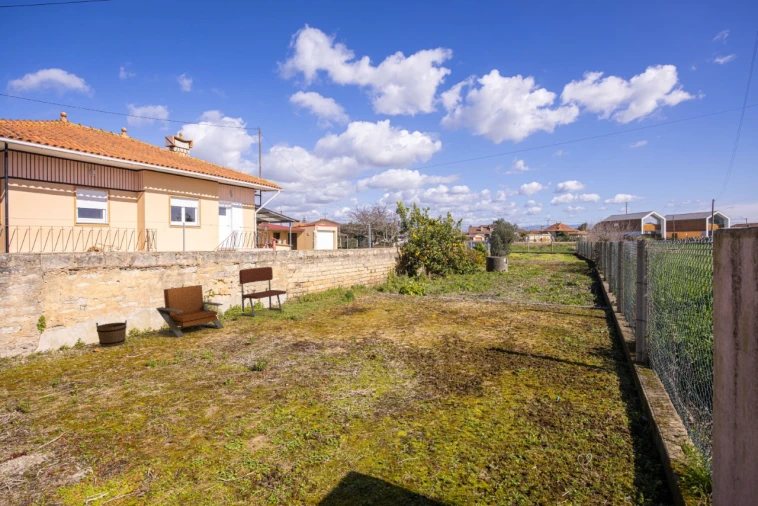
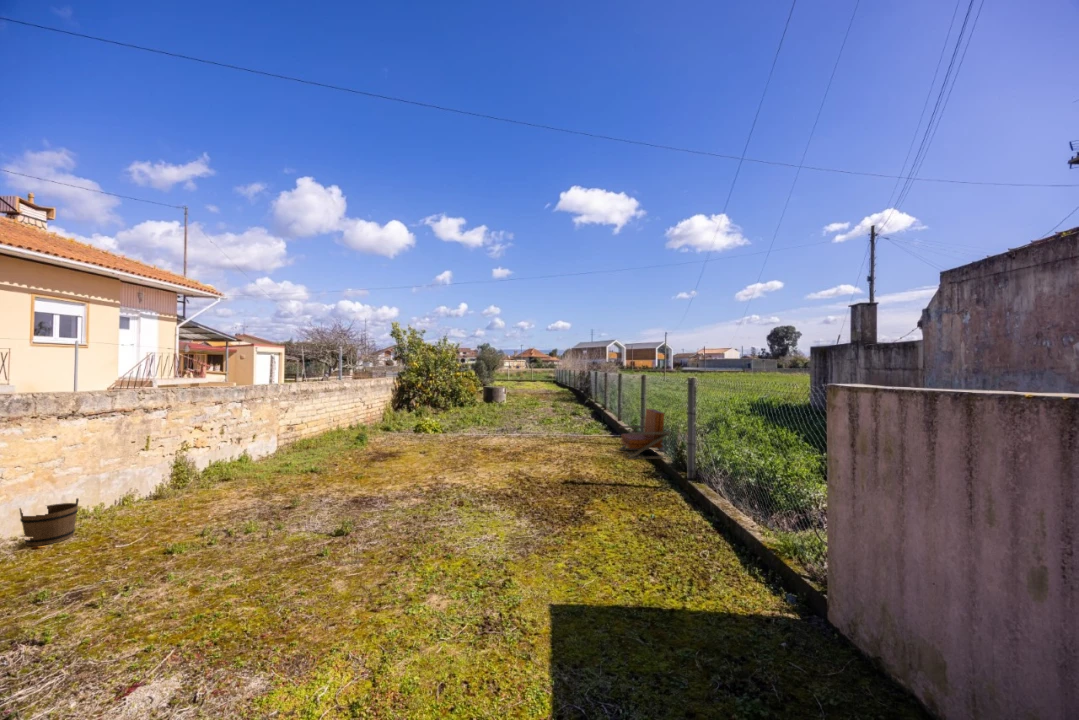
bench: present [239,267,287,317] -> none [227,406,292,475]
lounge chair: present [157,285,224,337] -> present [620,409,670,459]

